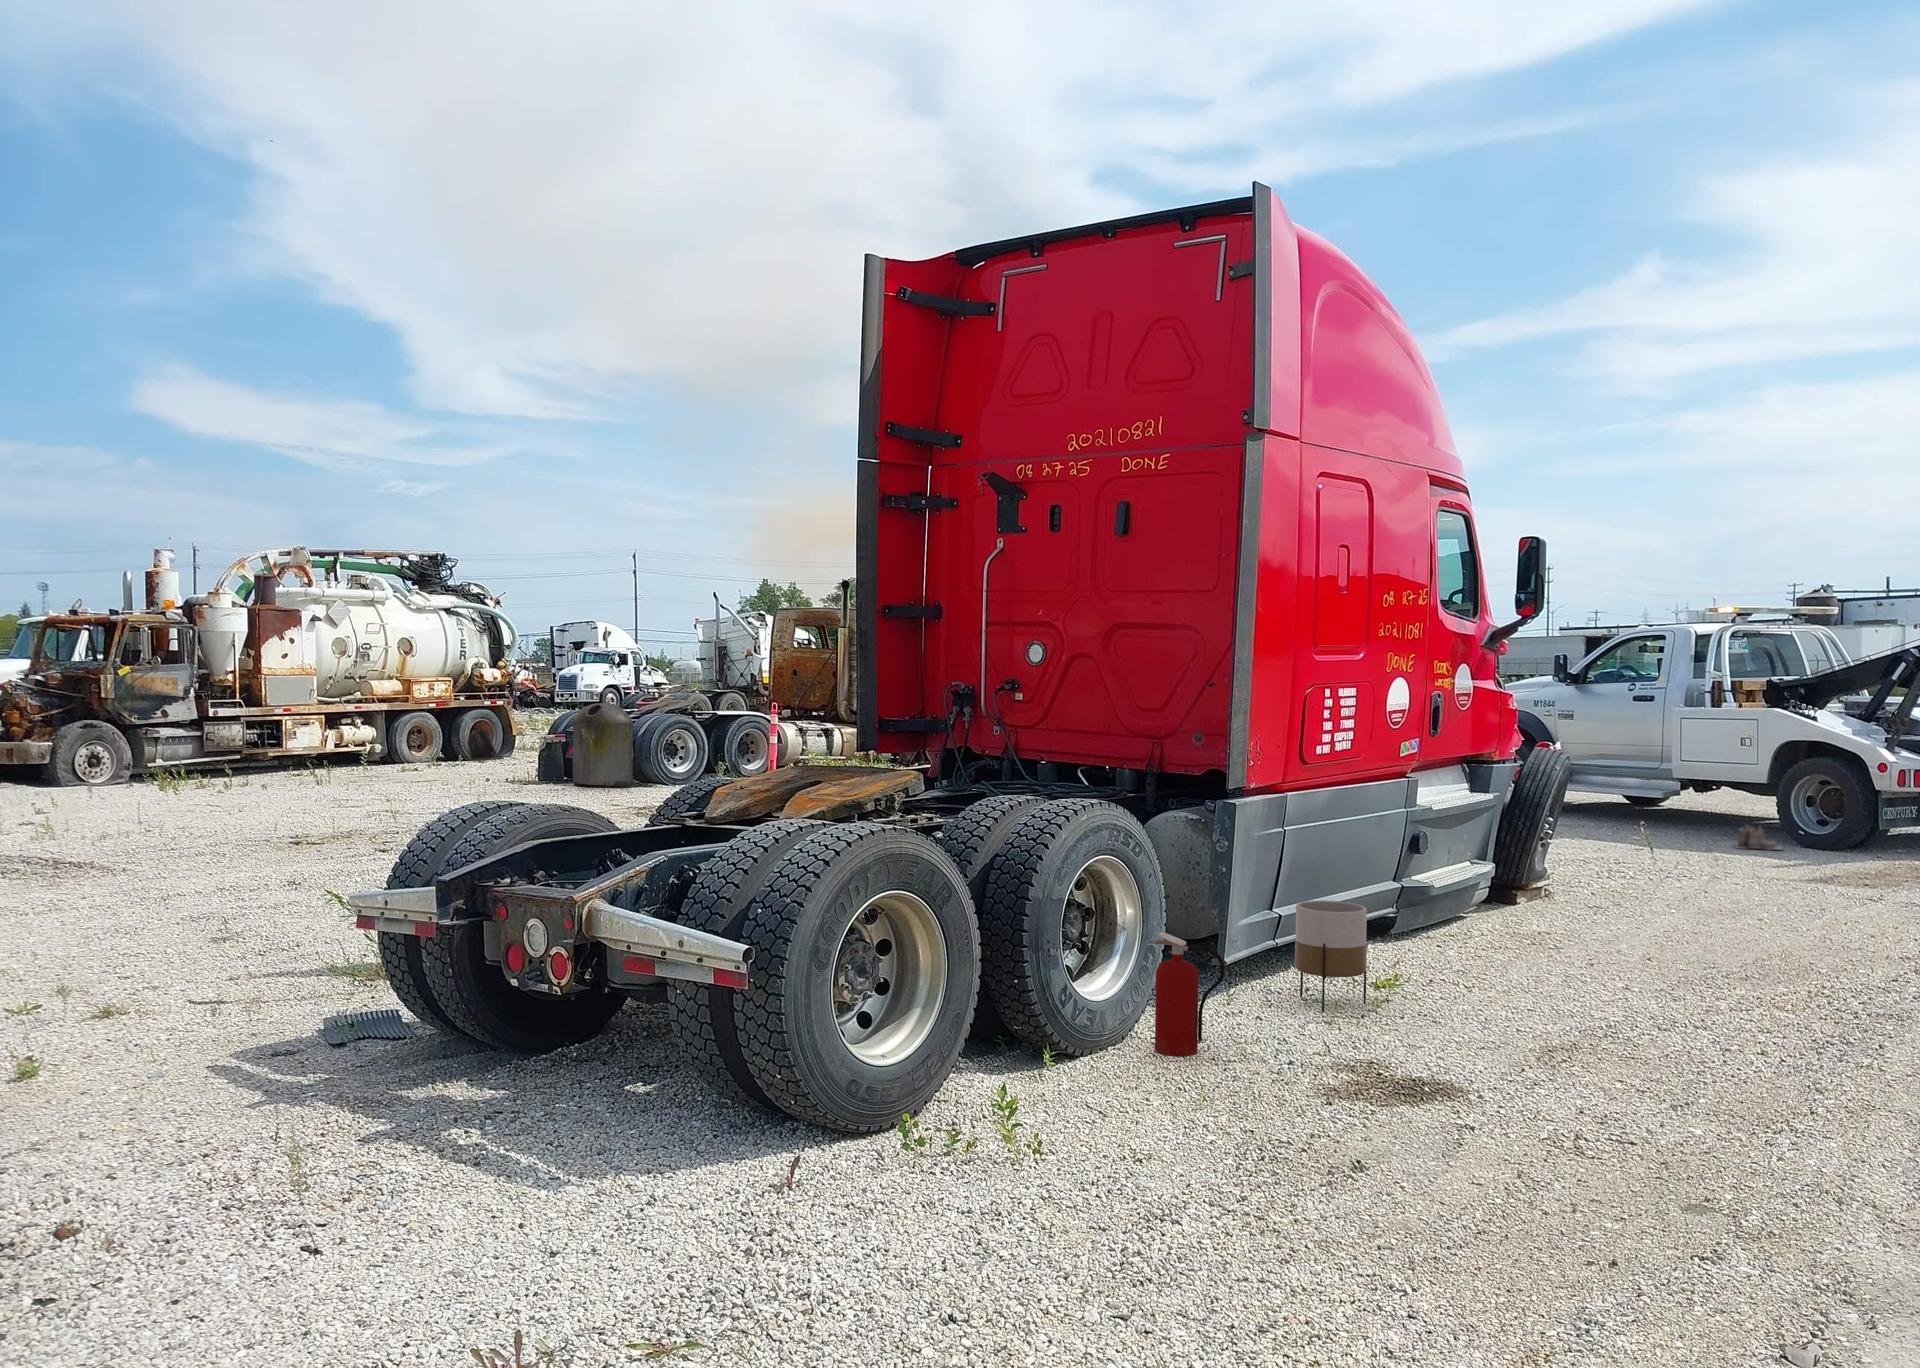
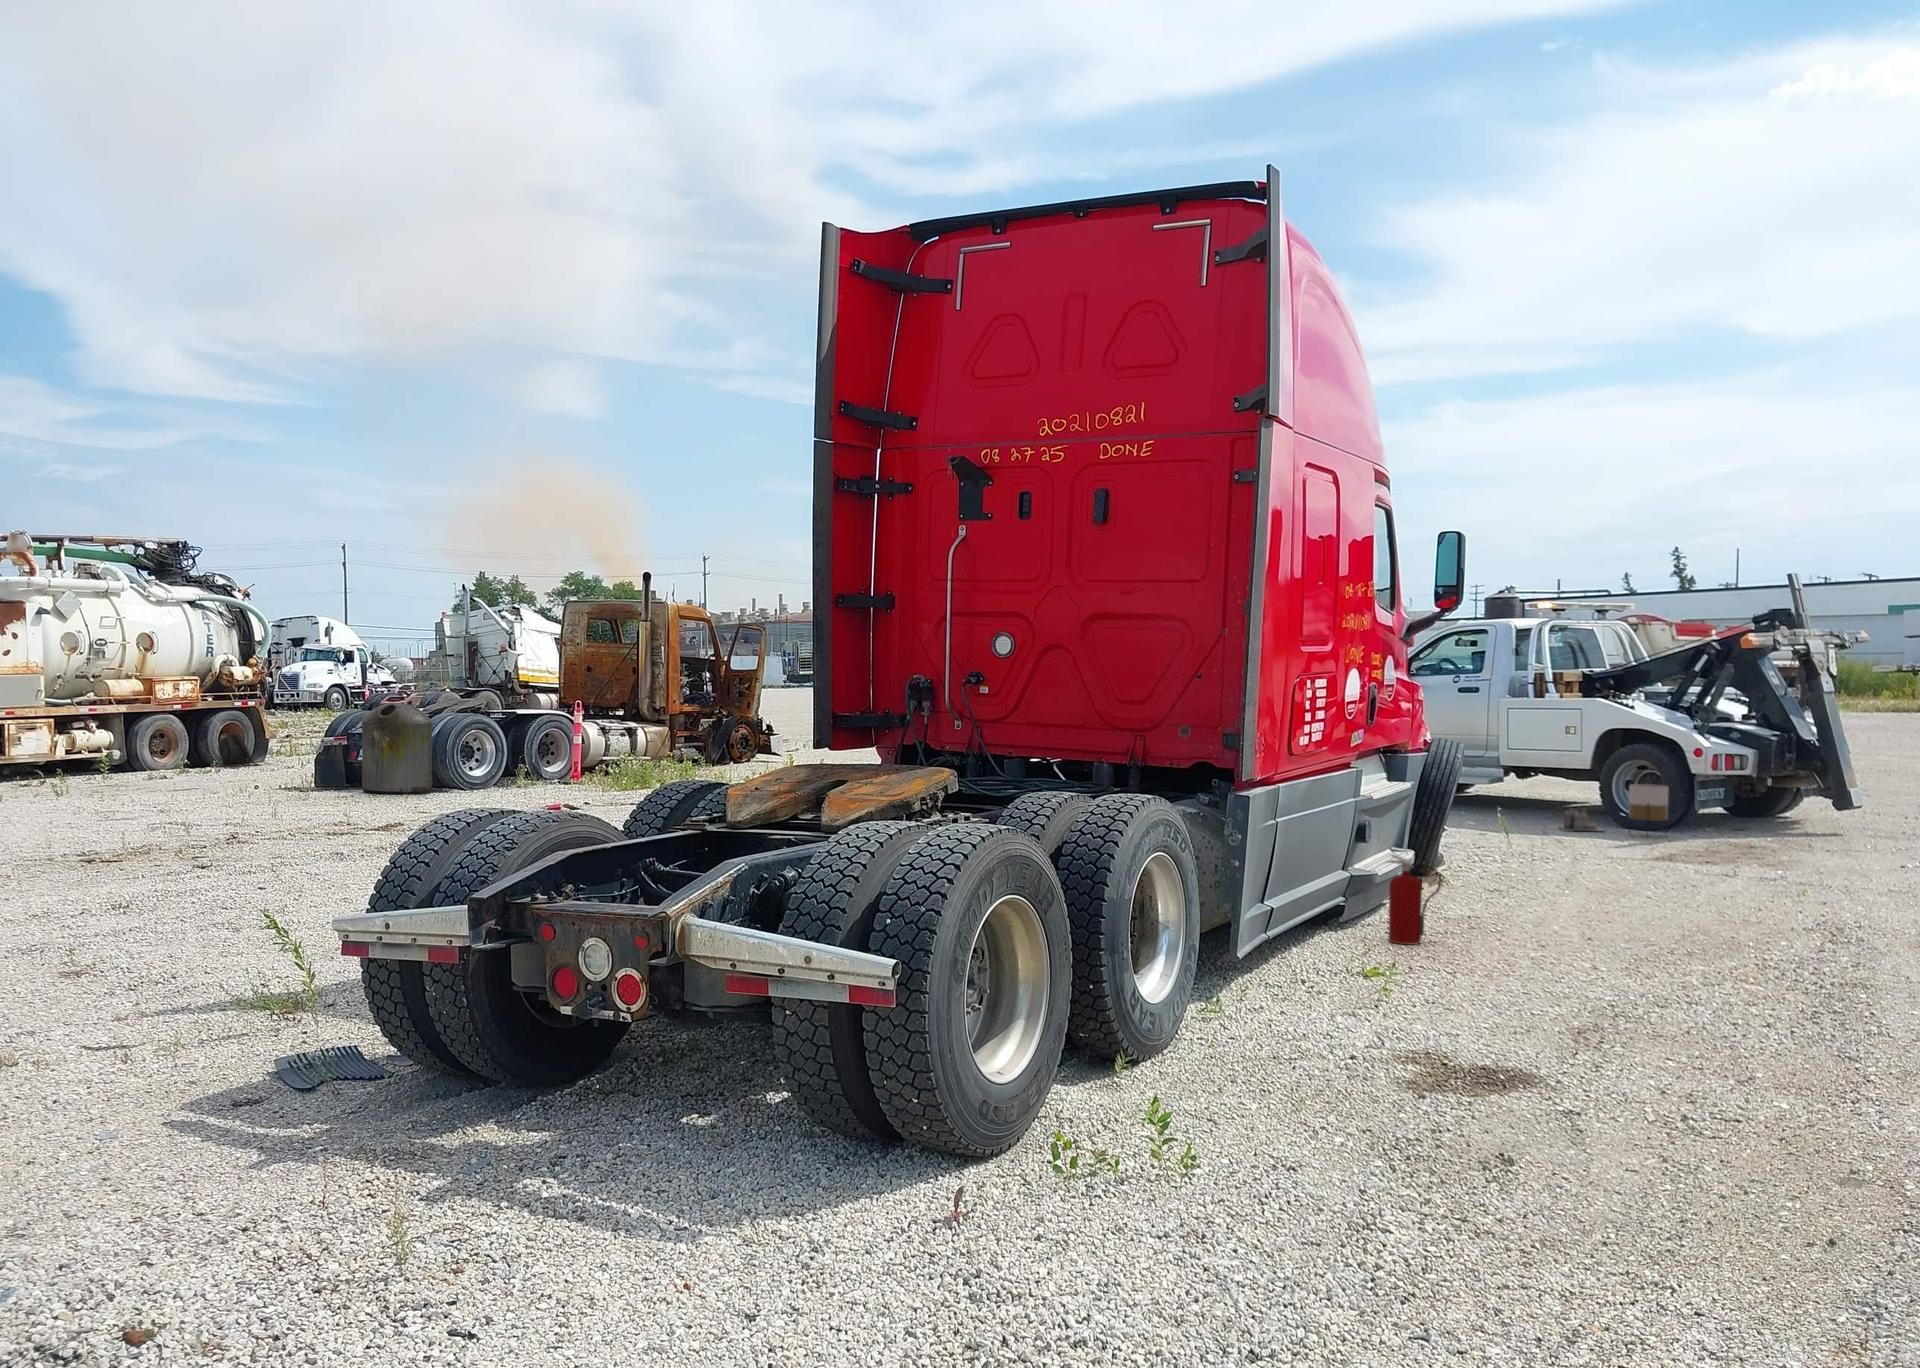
planter: present [1295,901,1367,1012] -> present [1628,784,1668,829]
fire extinguisher: present [1151,932,1225,1056] -> present [1388,854,1442,945]

